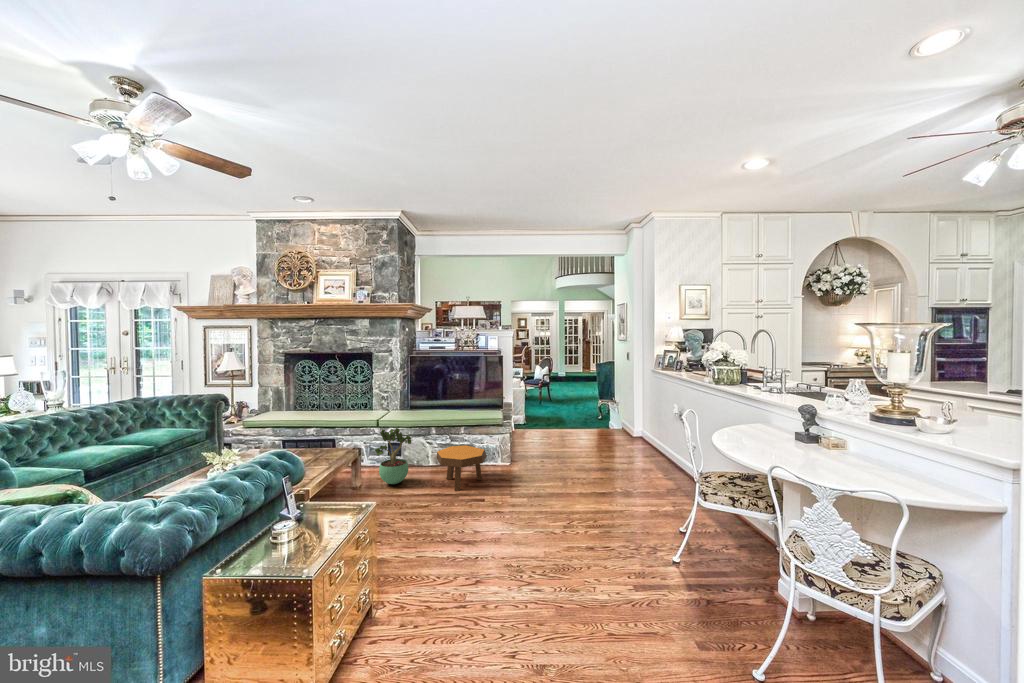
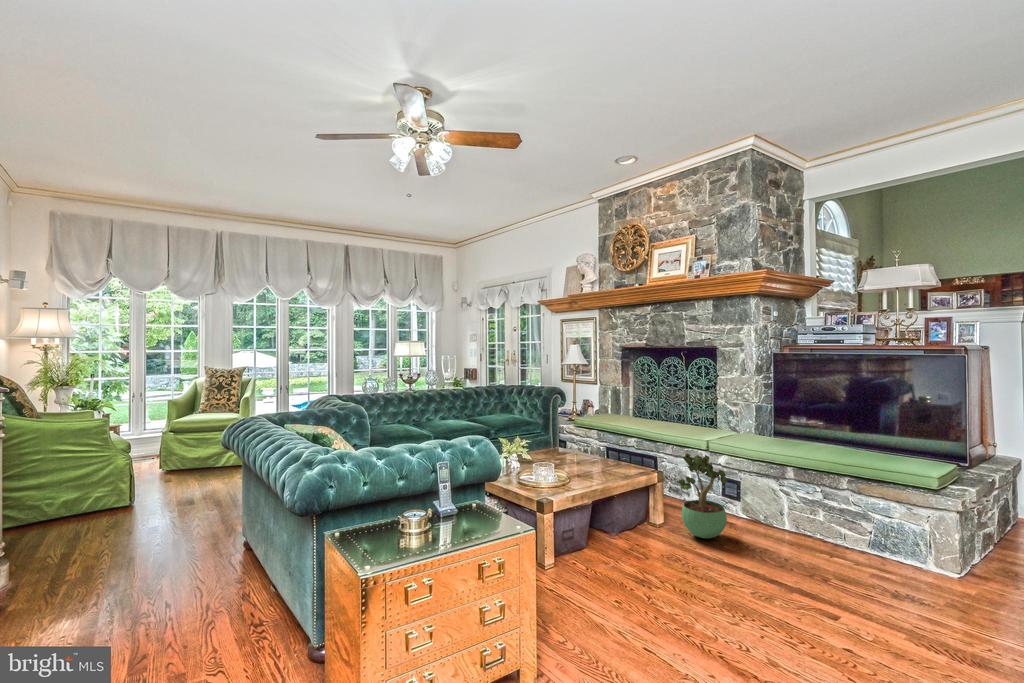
footstool: present [437,445,487,491] -> none [766,505,872,586]

